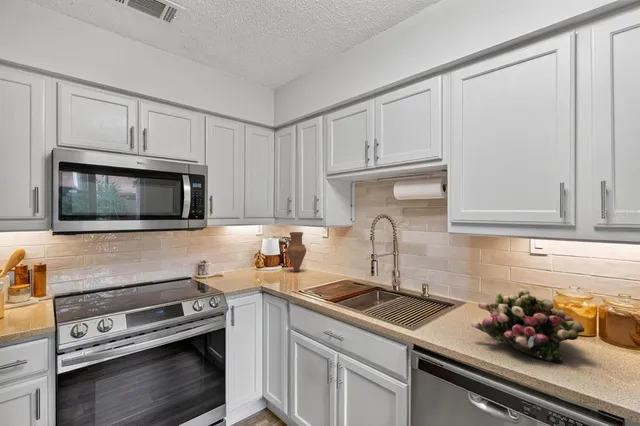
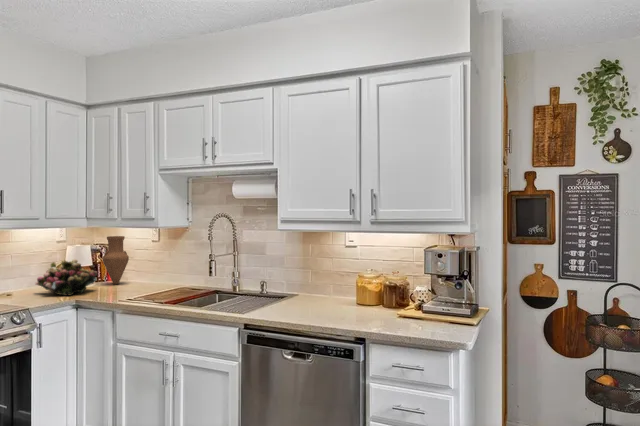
flower arrangement: present [472,288,584,363] -> present [35,259,97,295]

